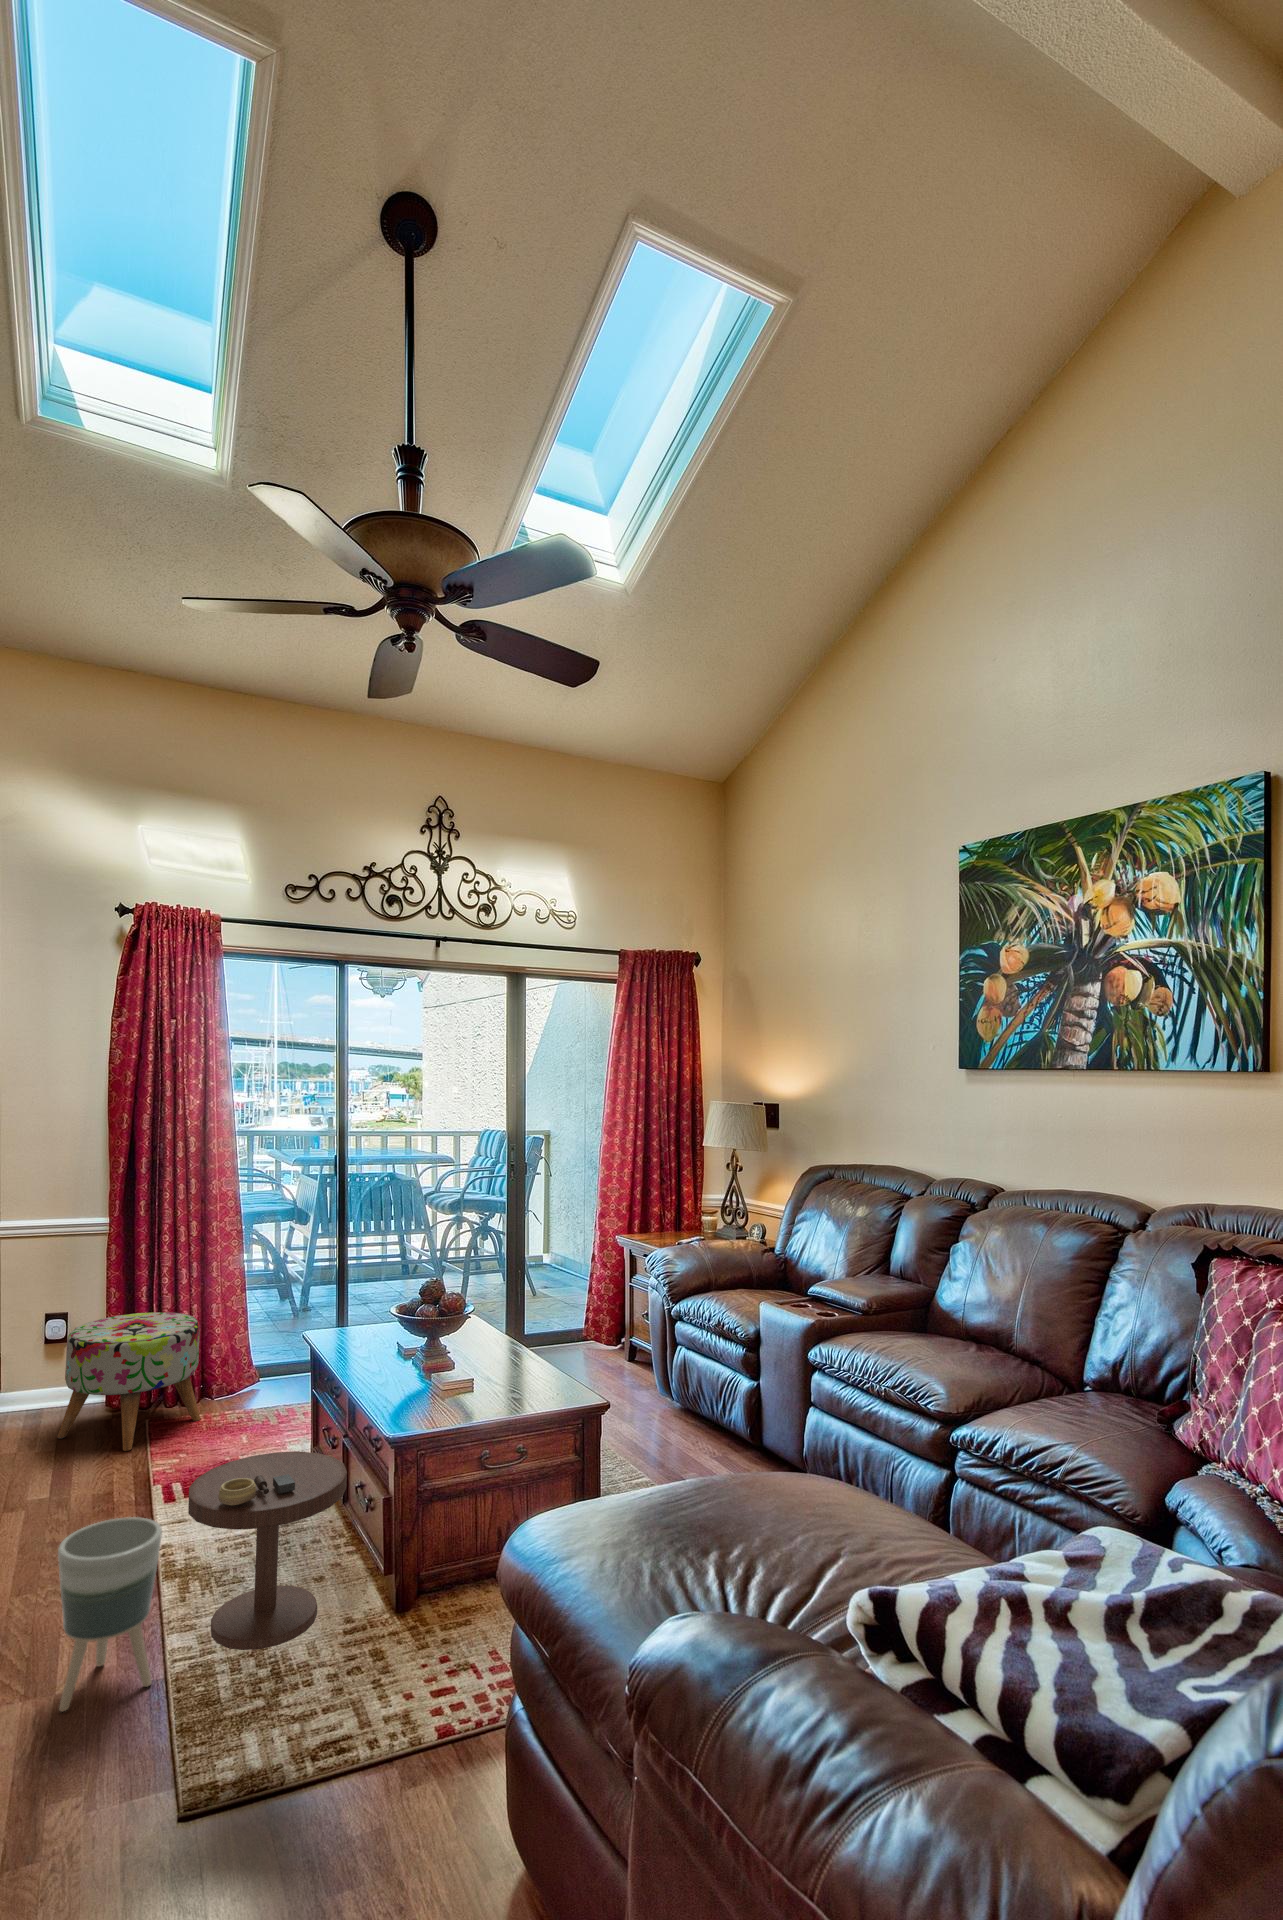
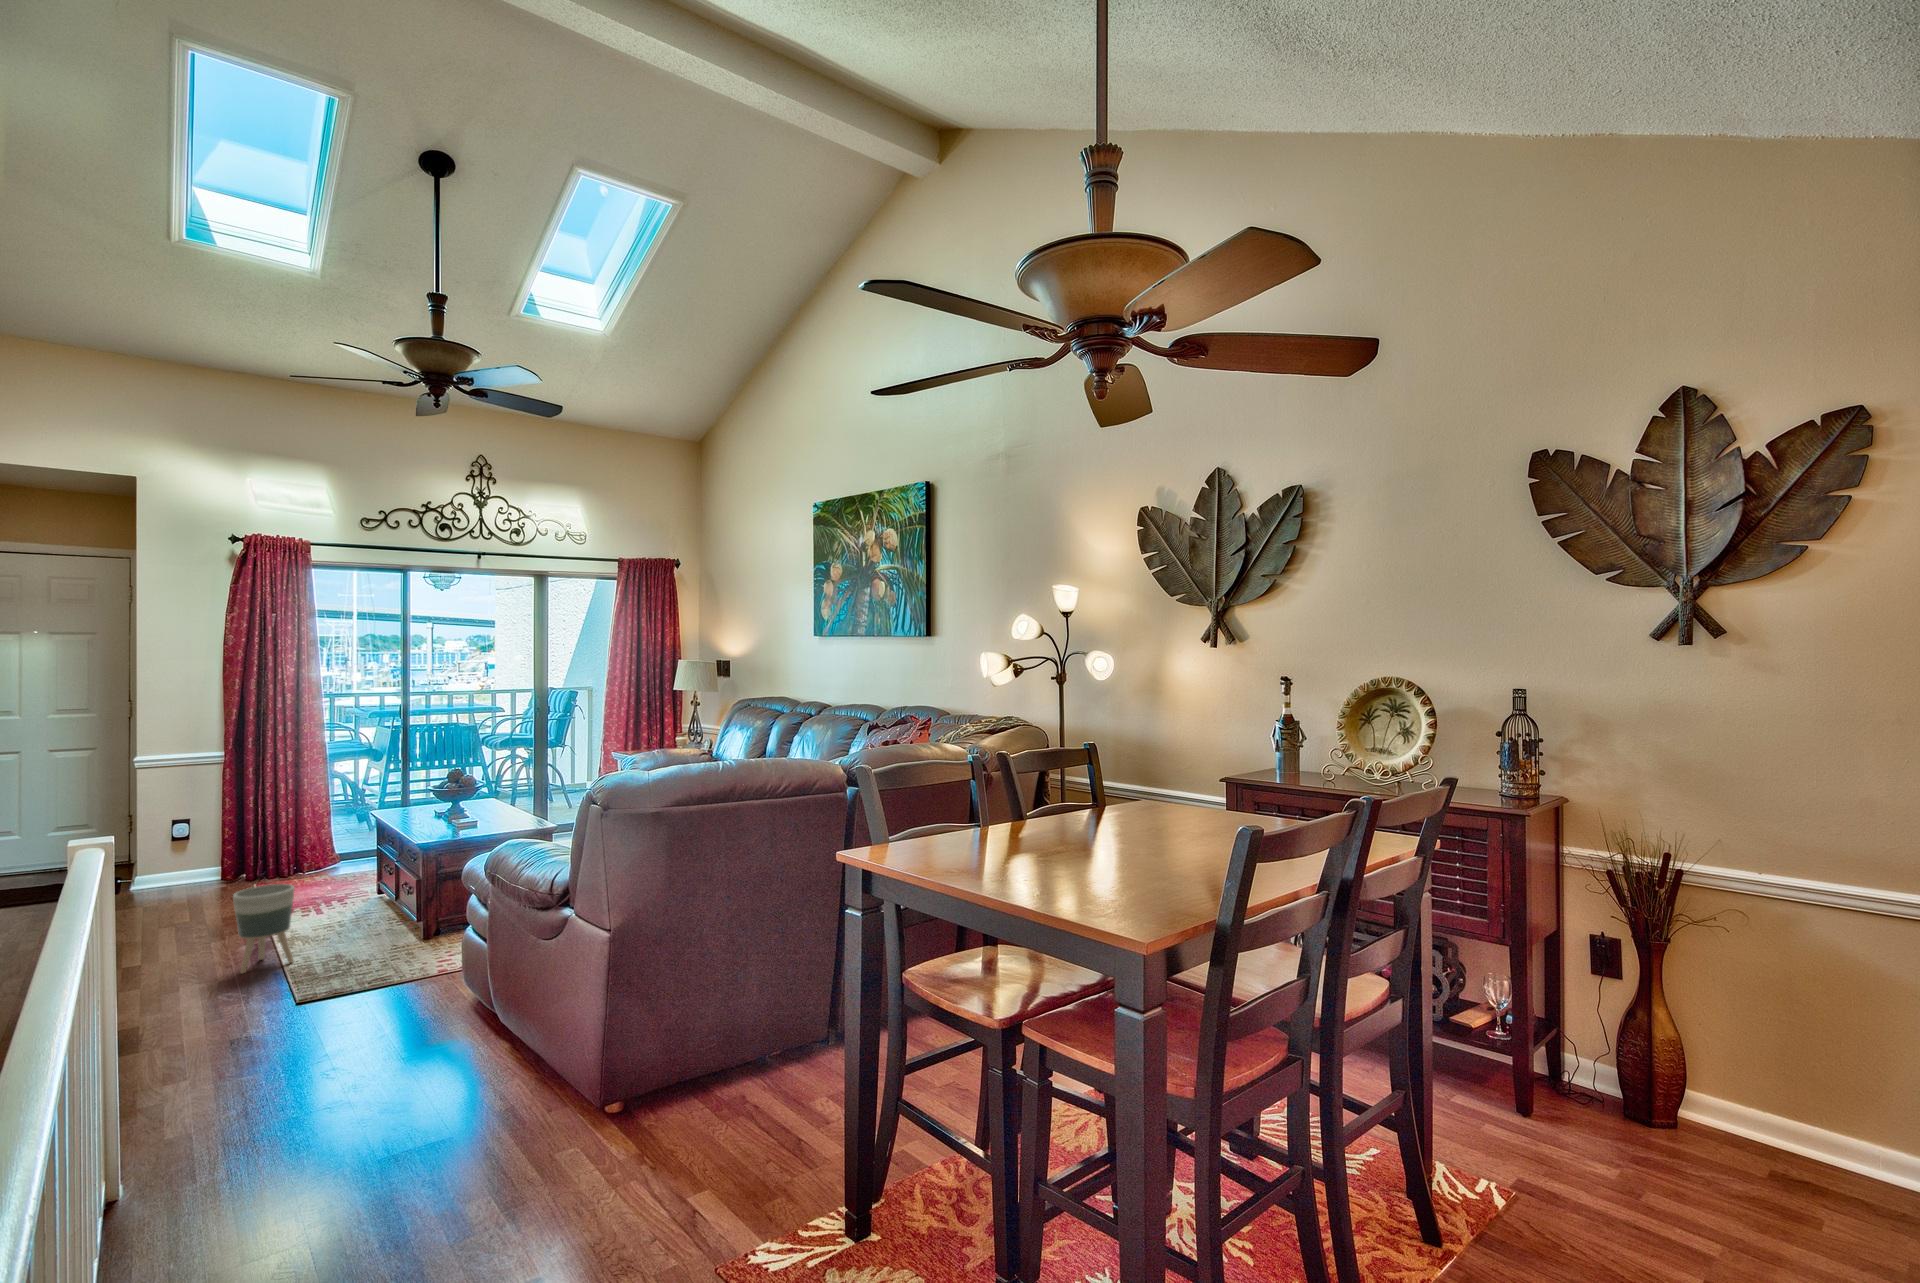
ottoman: present [57,1312,200,1451] -> none [207,808,313,889]
side table: present [188,1451,347,1768] -> none [310,836,400,978]

